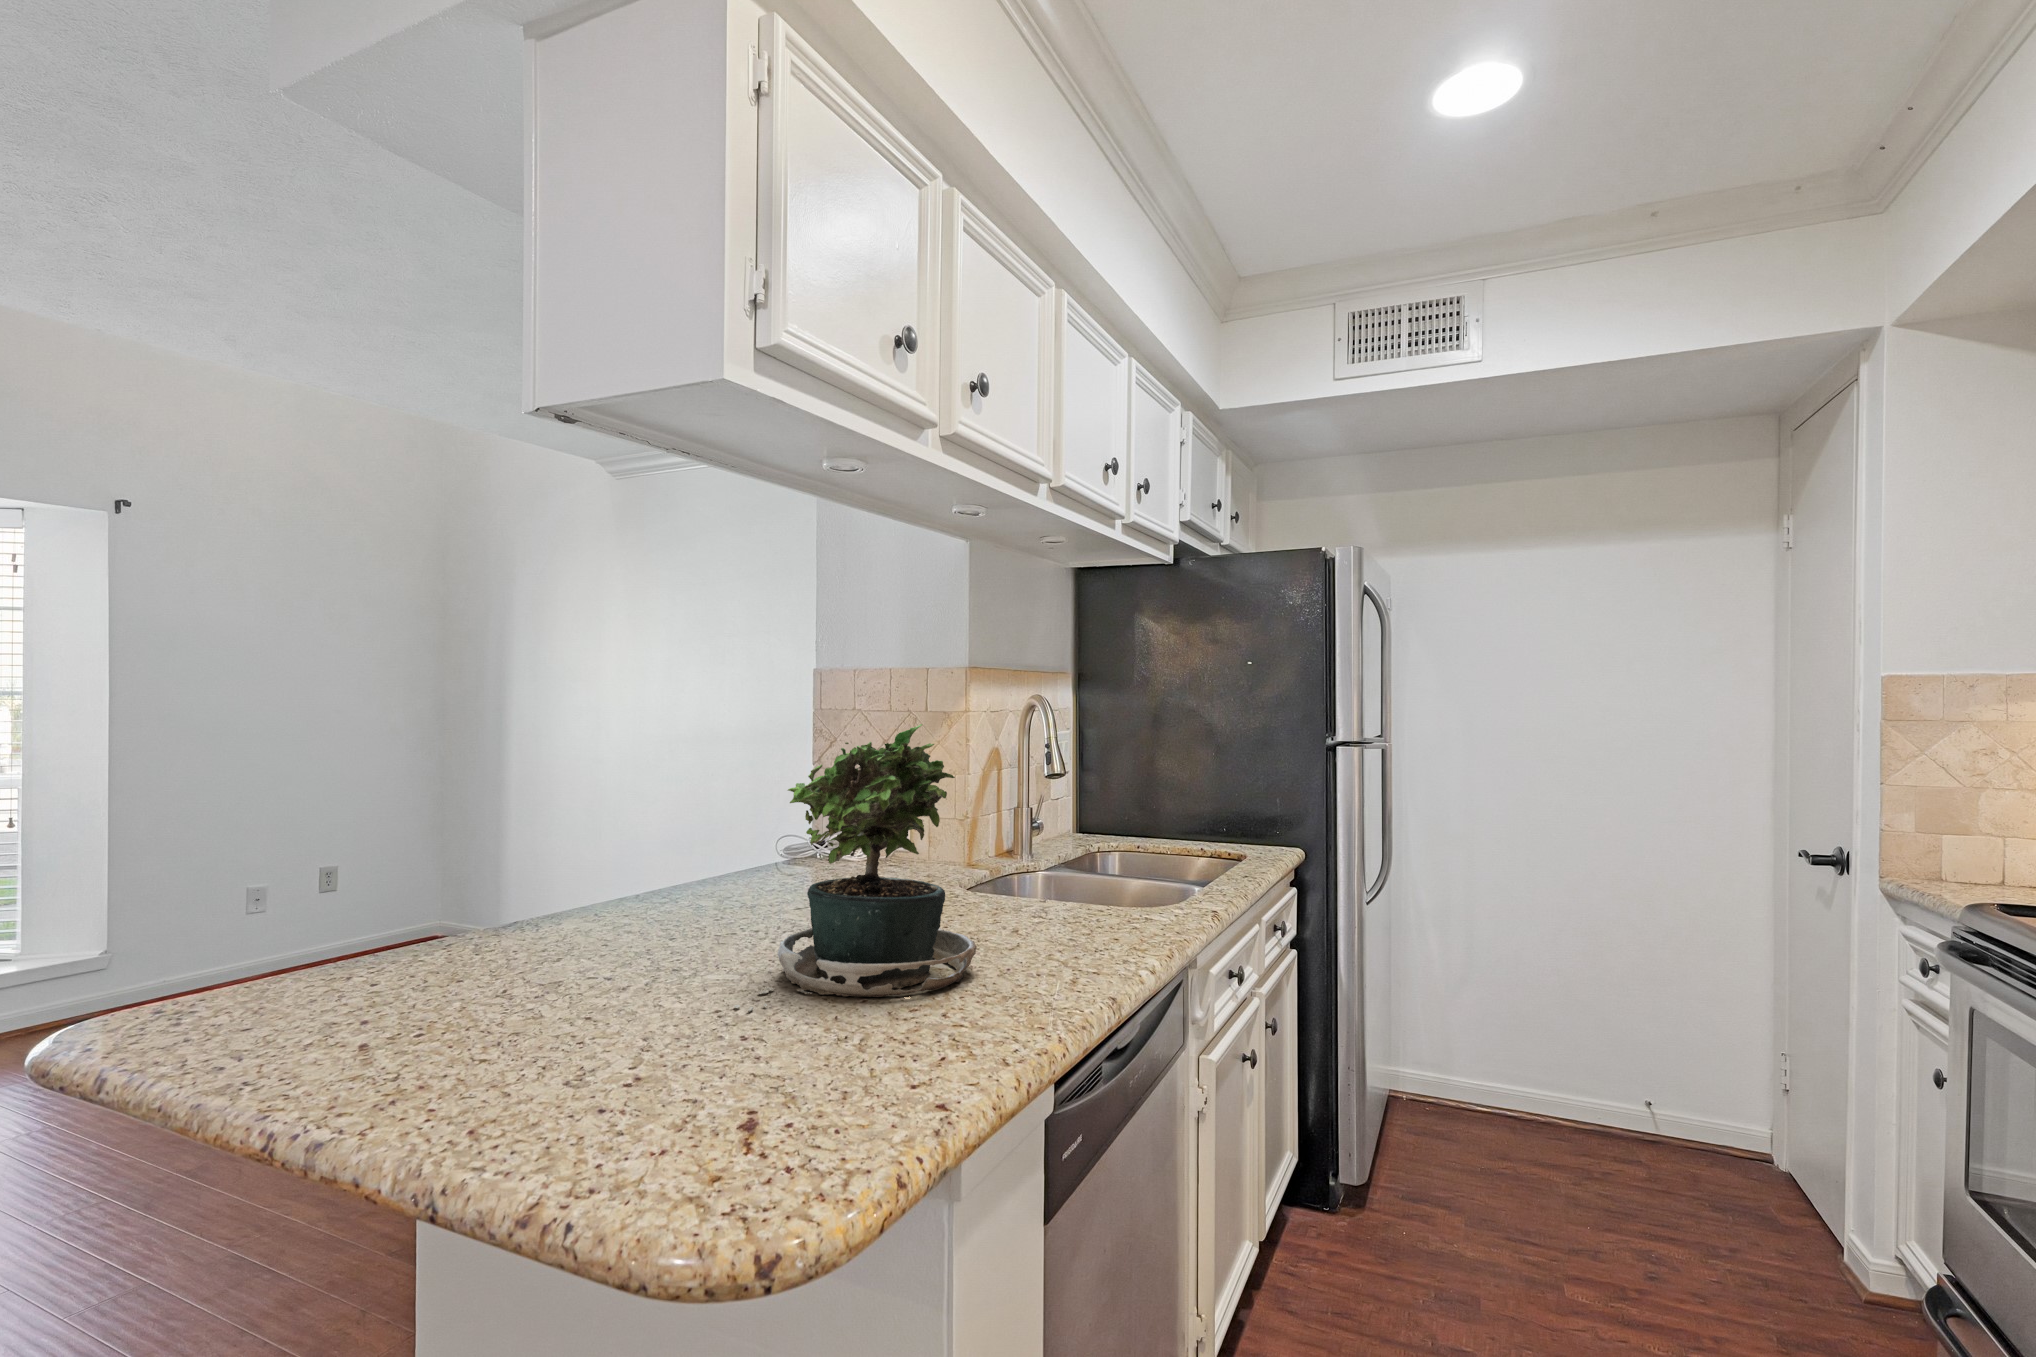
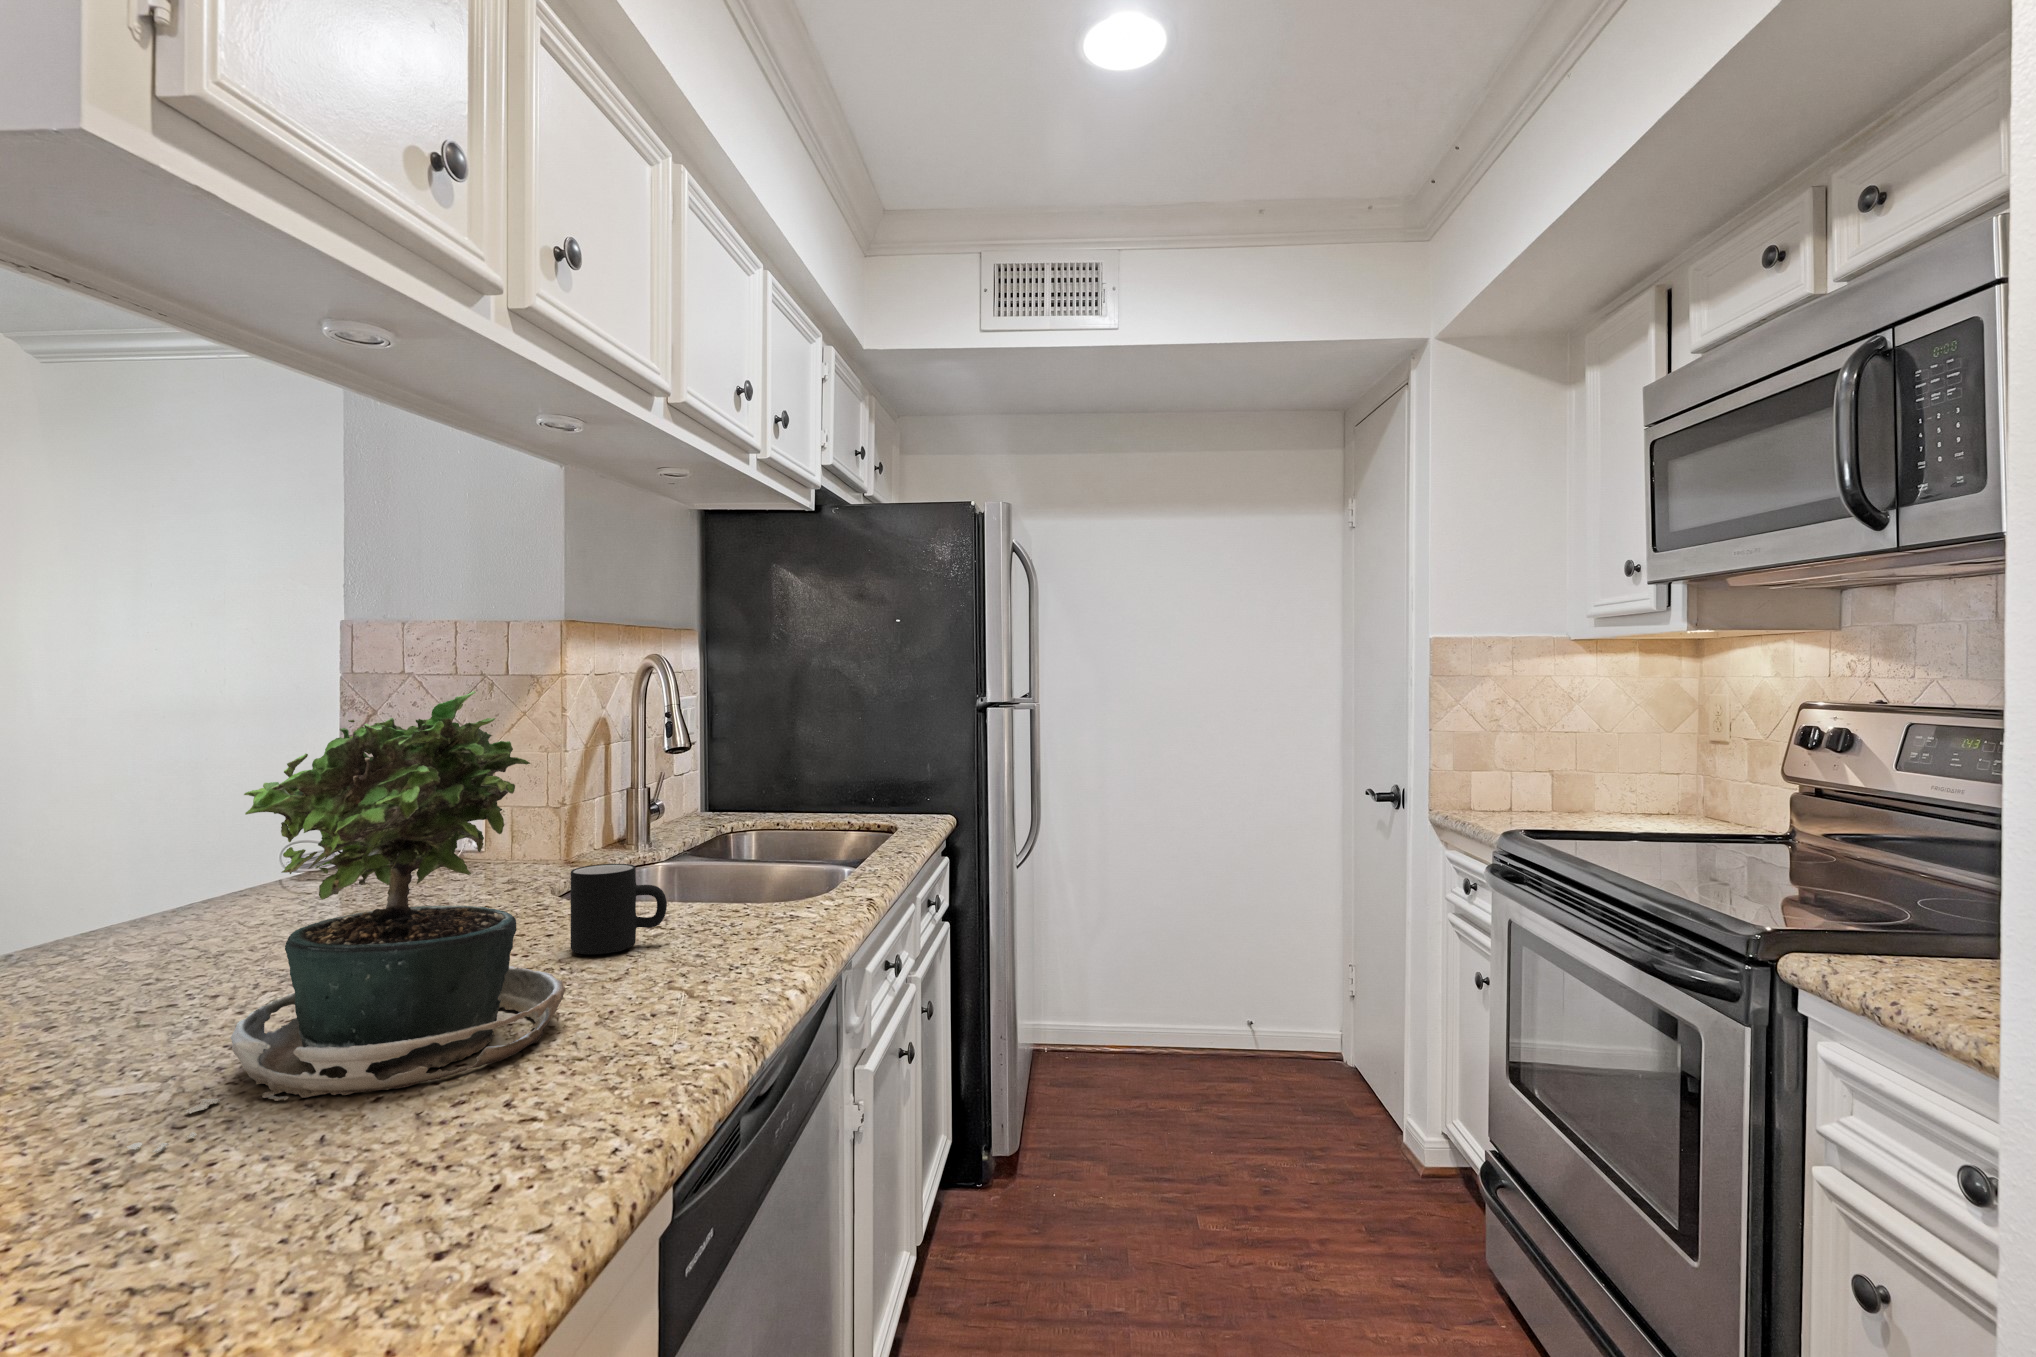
mug: none [976,861,1046,931] -> present [571,864,667,954]

